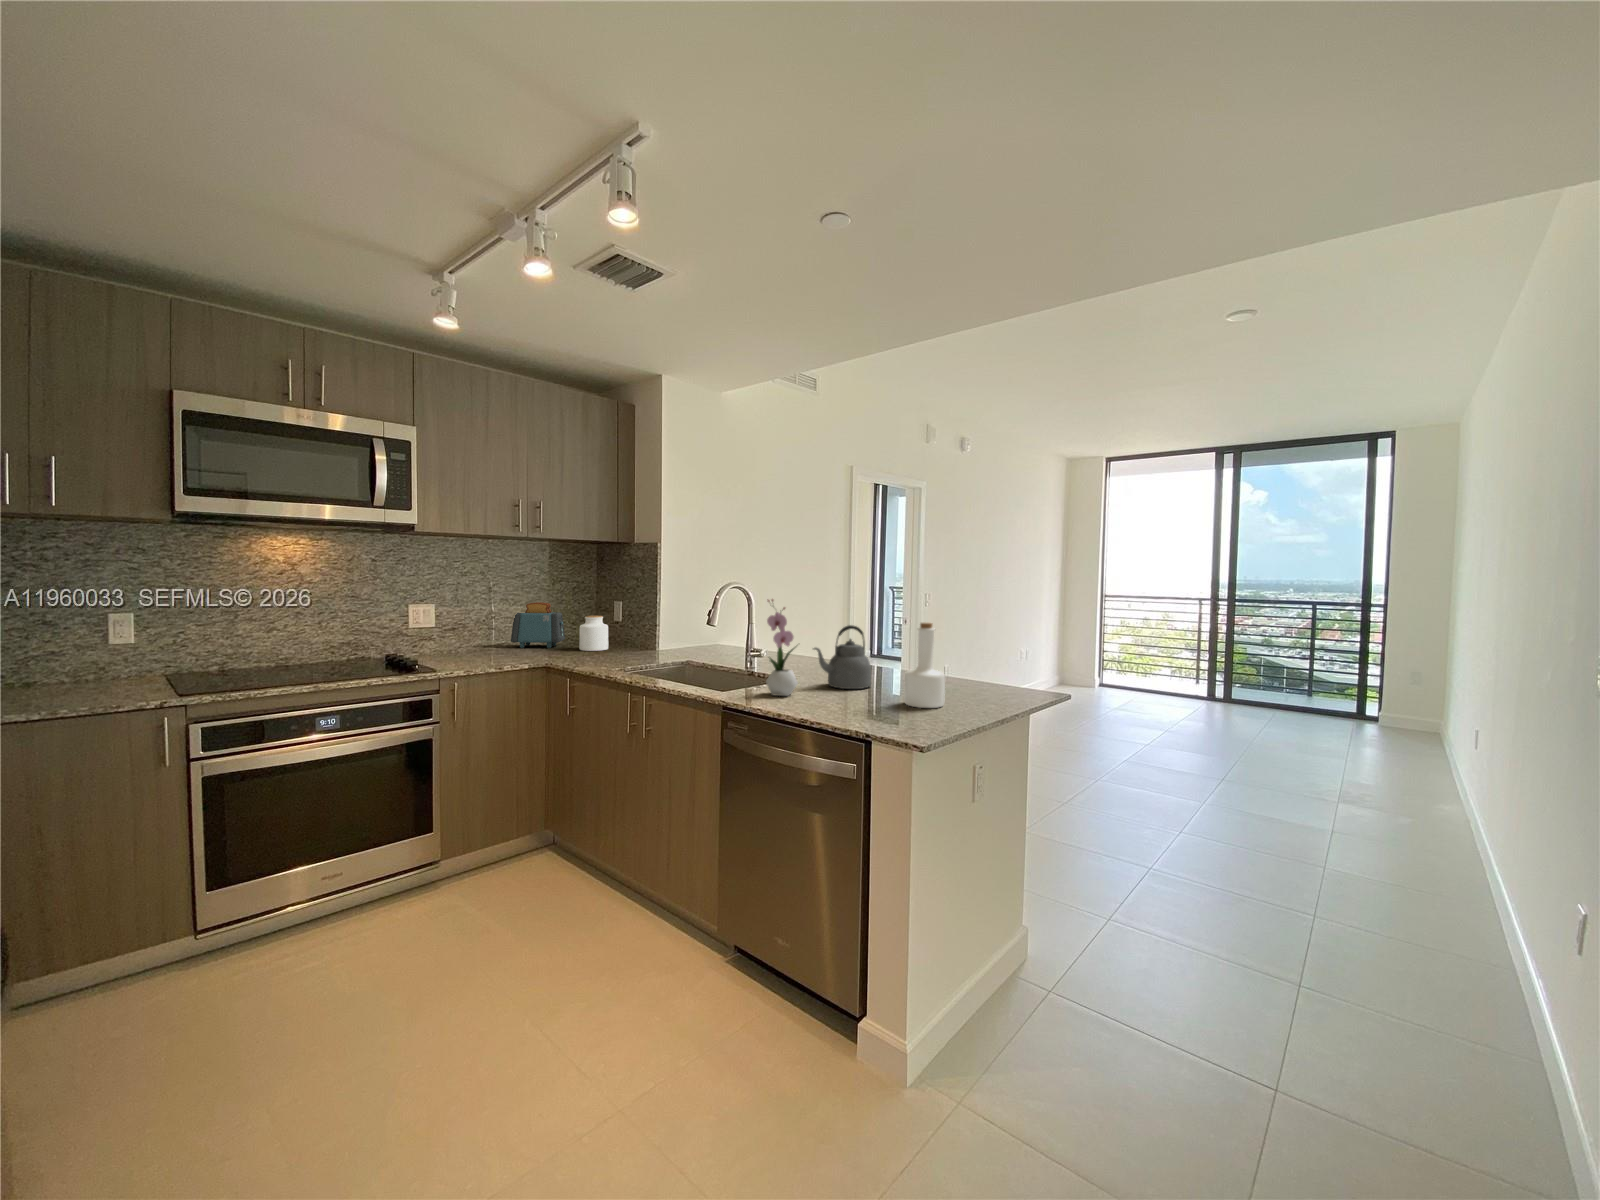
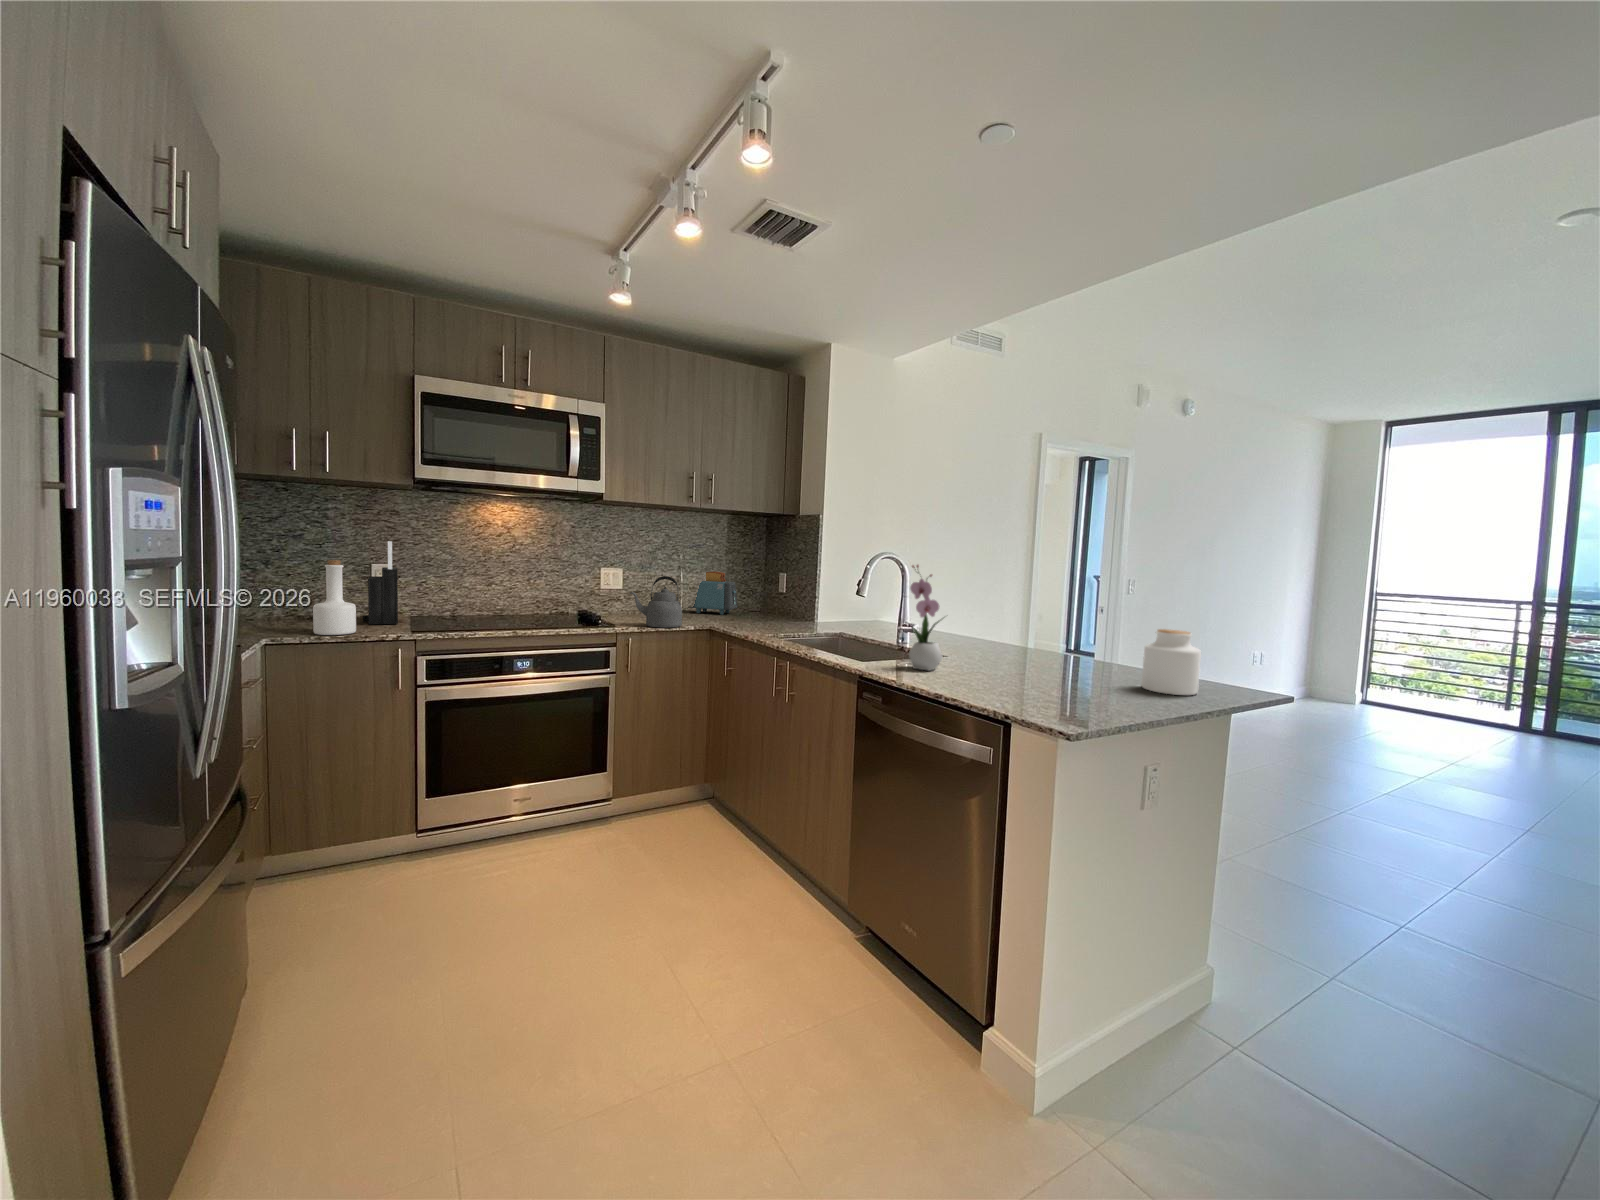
knife block: none [99,586,153,690] -> present [363,541,398,624]
jar: present [579,616,608,651] -> present [1141,629,1201,695]
bottle: present [904,623,945,708] -> present [313,560,356,635]
kettle: present [813,625,871,689] -> present [630,576,682,628]

